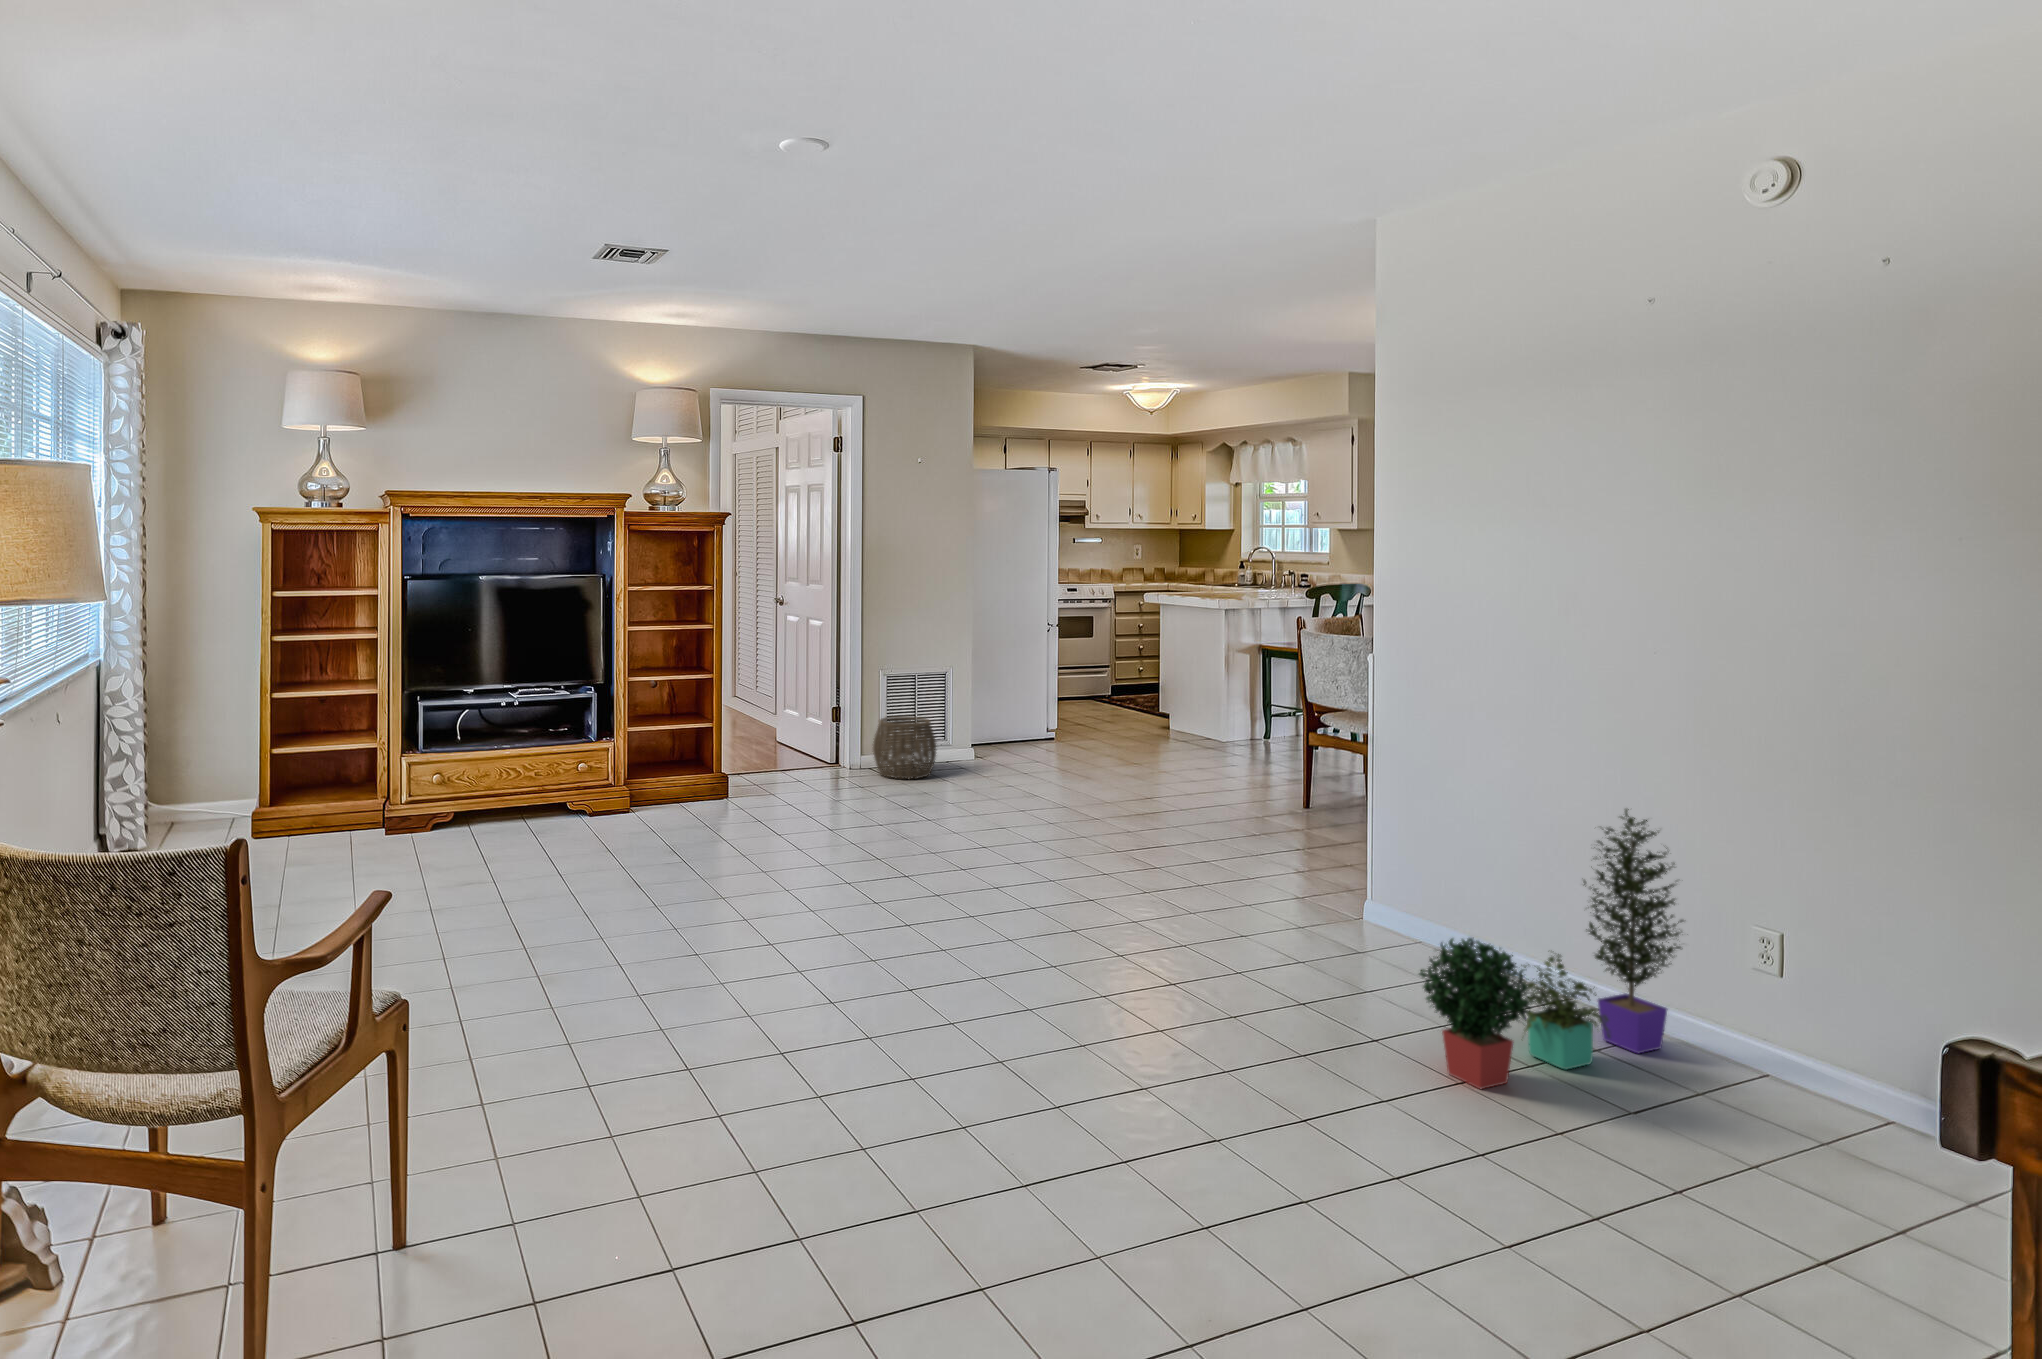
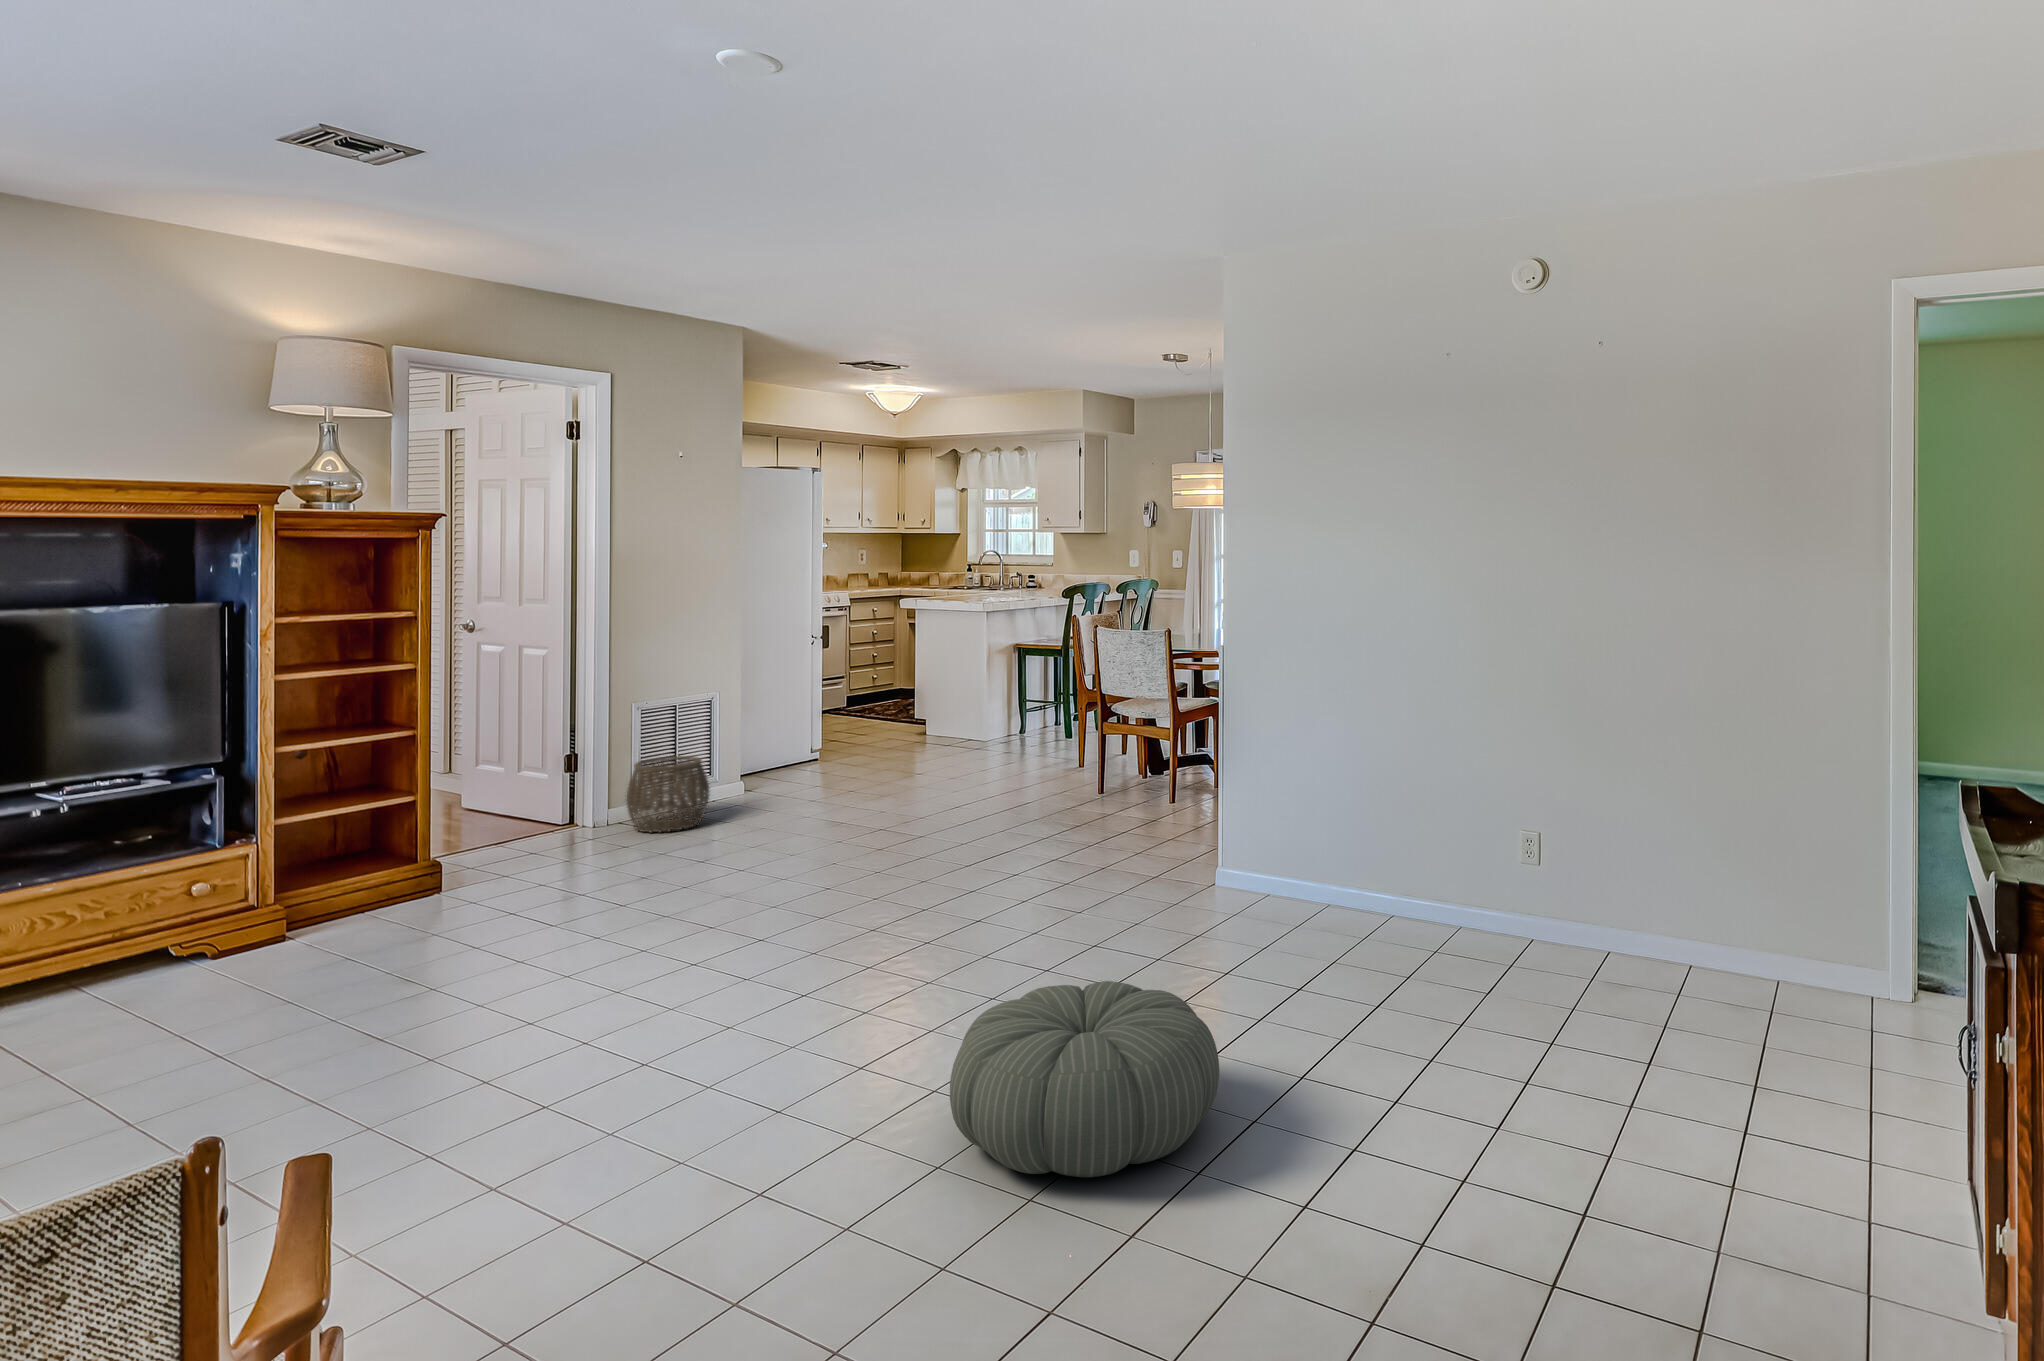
potted plant: present [1419,809,1684,1089] -> none [1362,762,1519,1025]
pouf: none [930,945,1181,1118] -> present [950,981,1219,1177]

